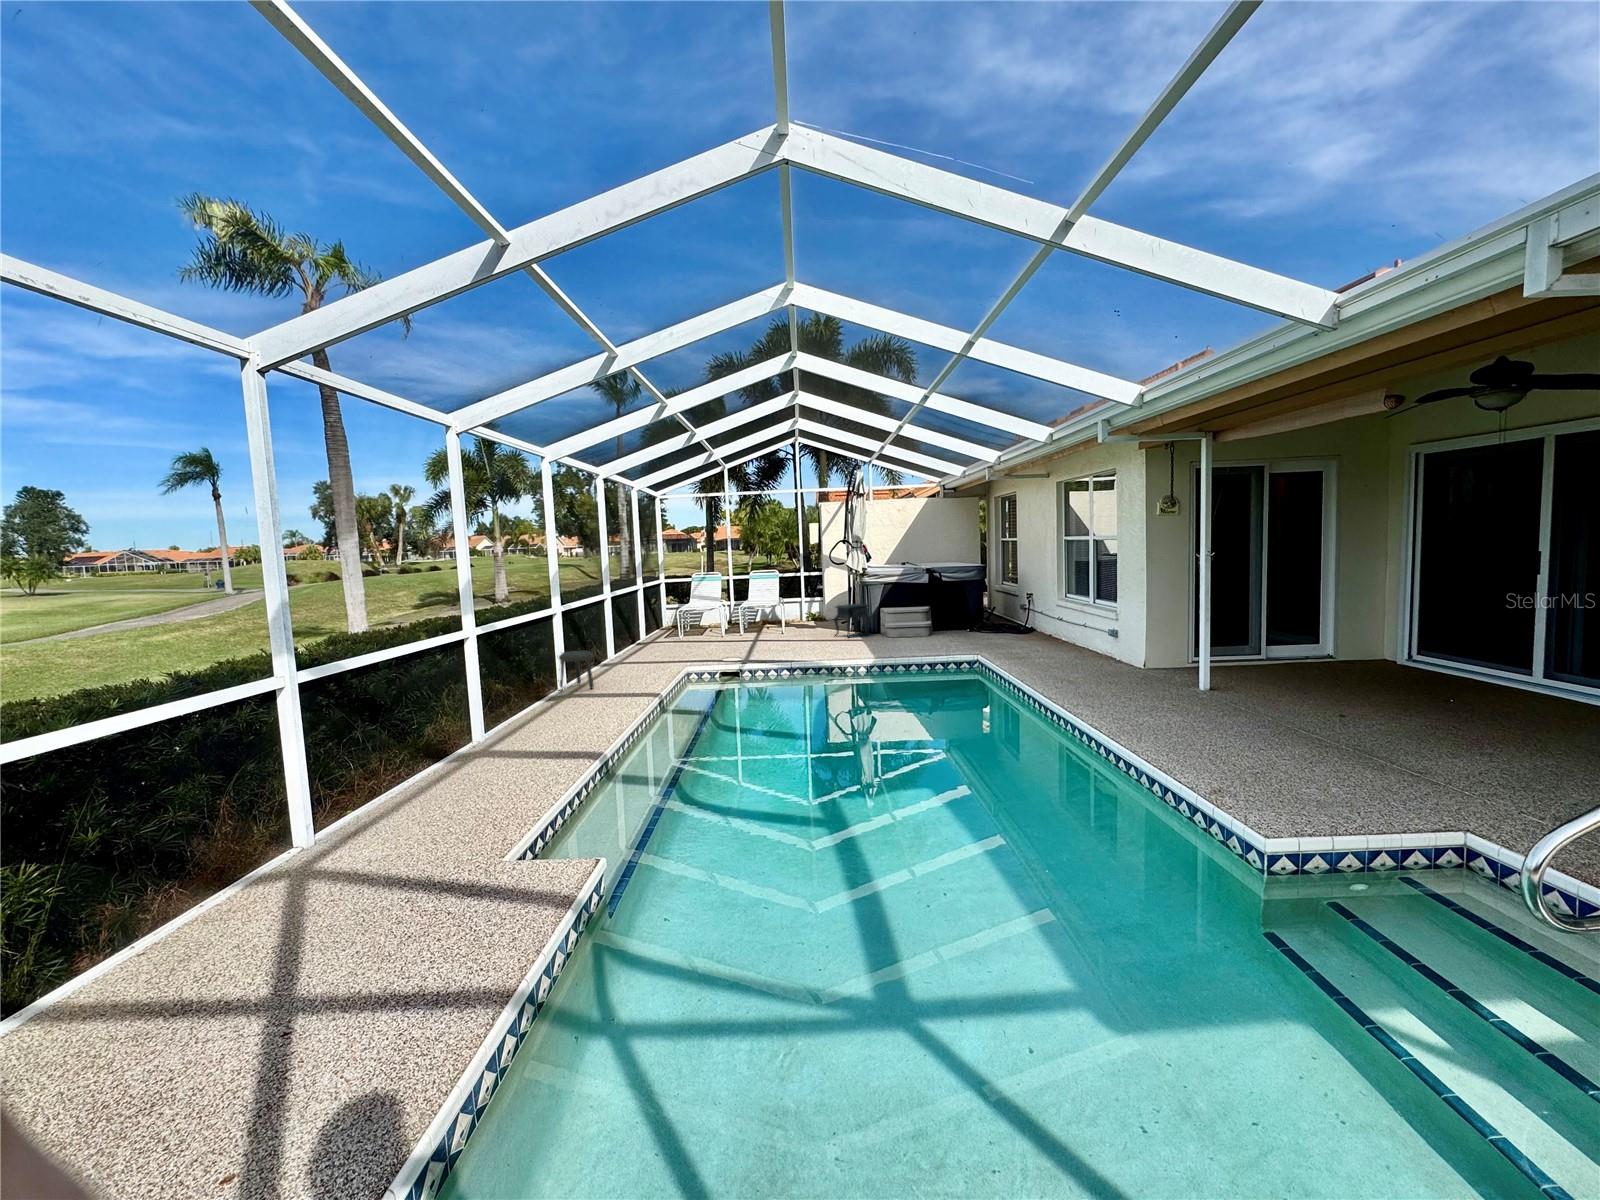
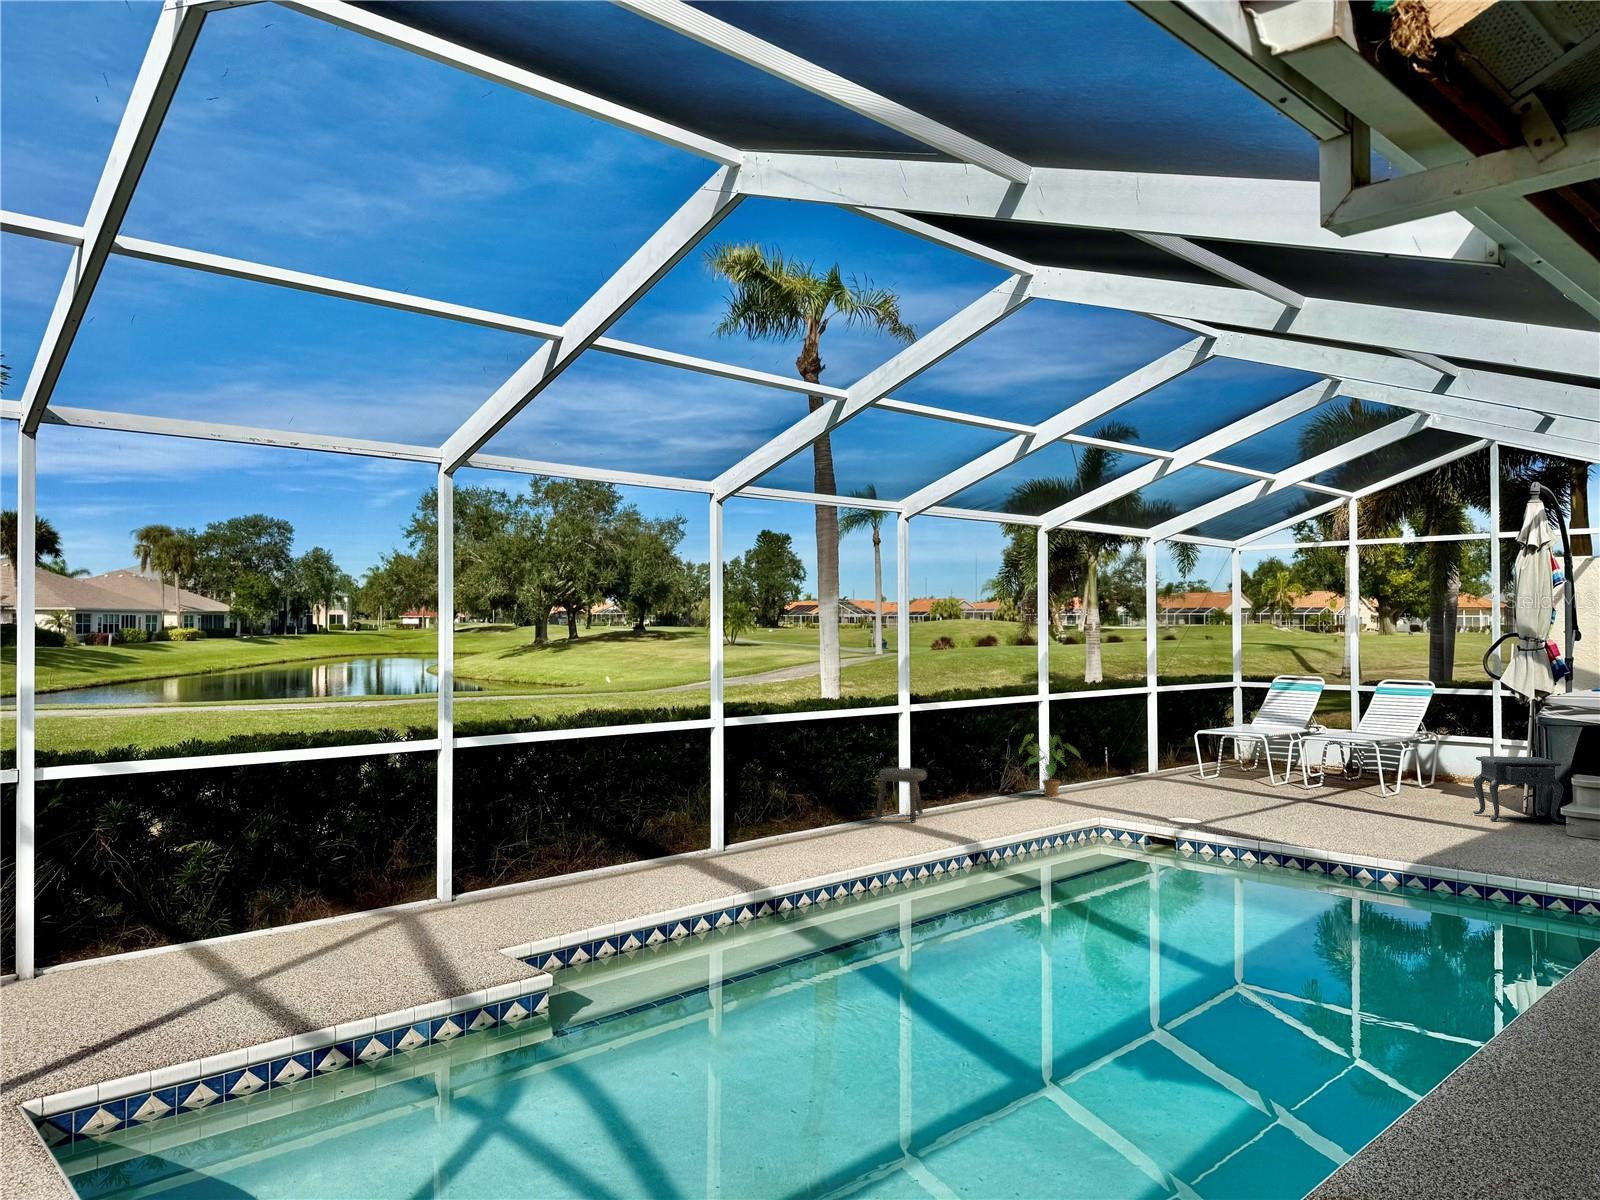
house plant: none [589,619,630,662] -> present [1019,734,1080,797]

